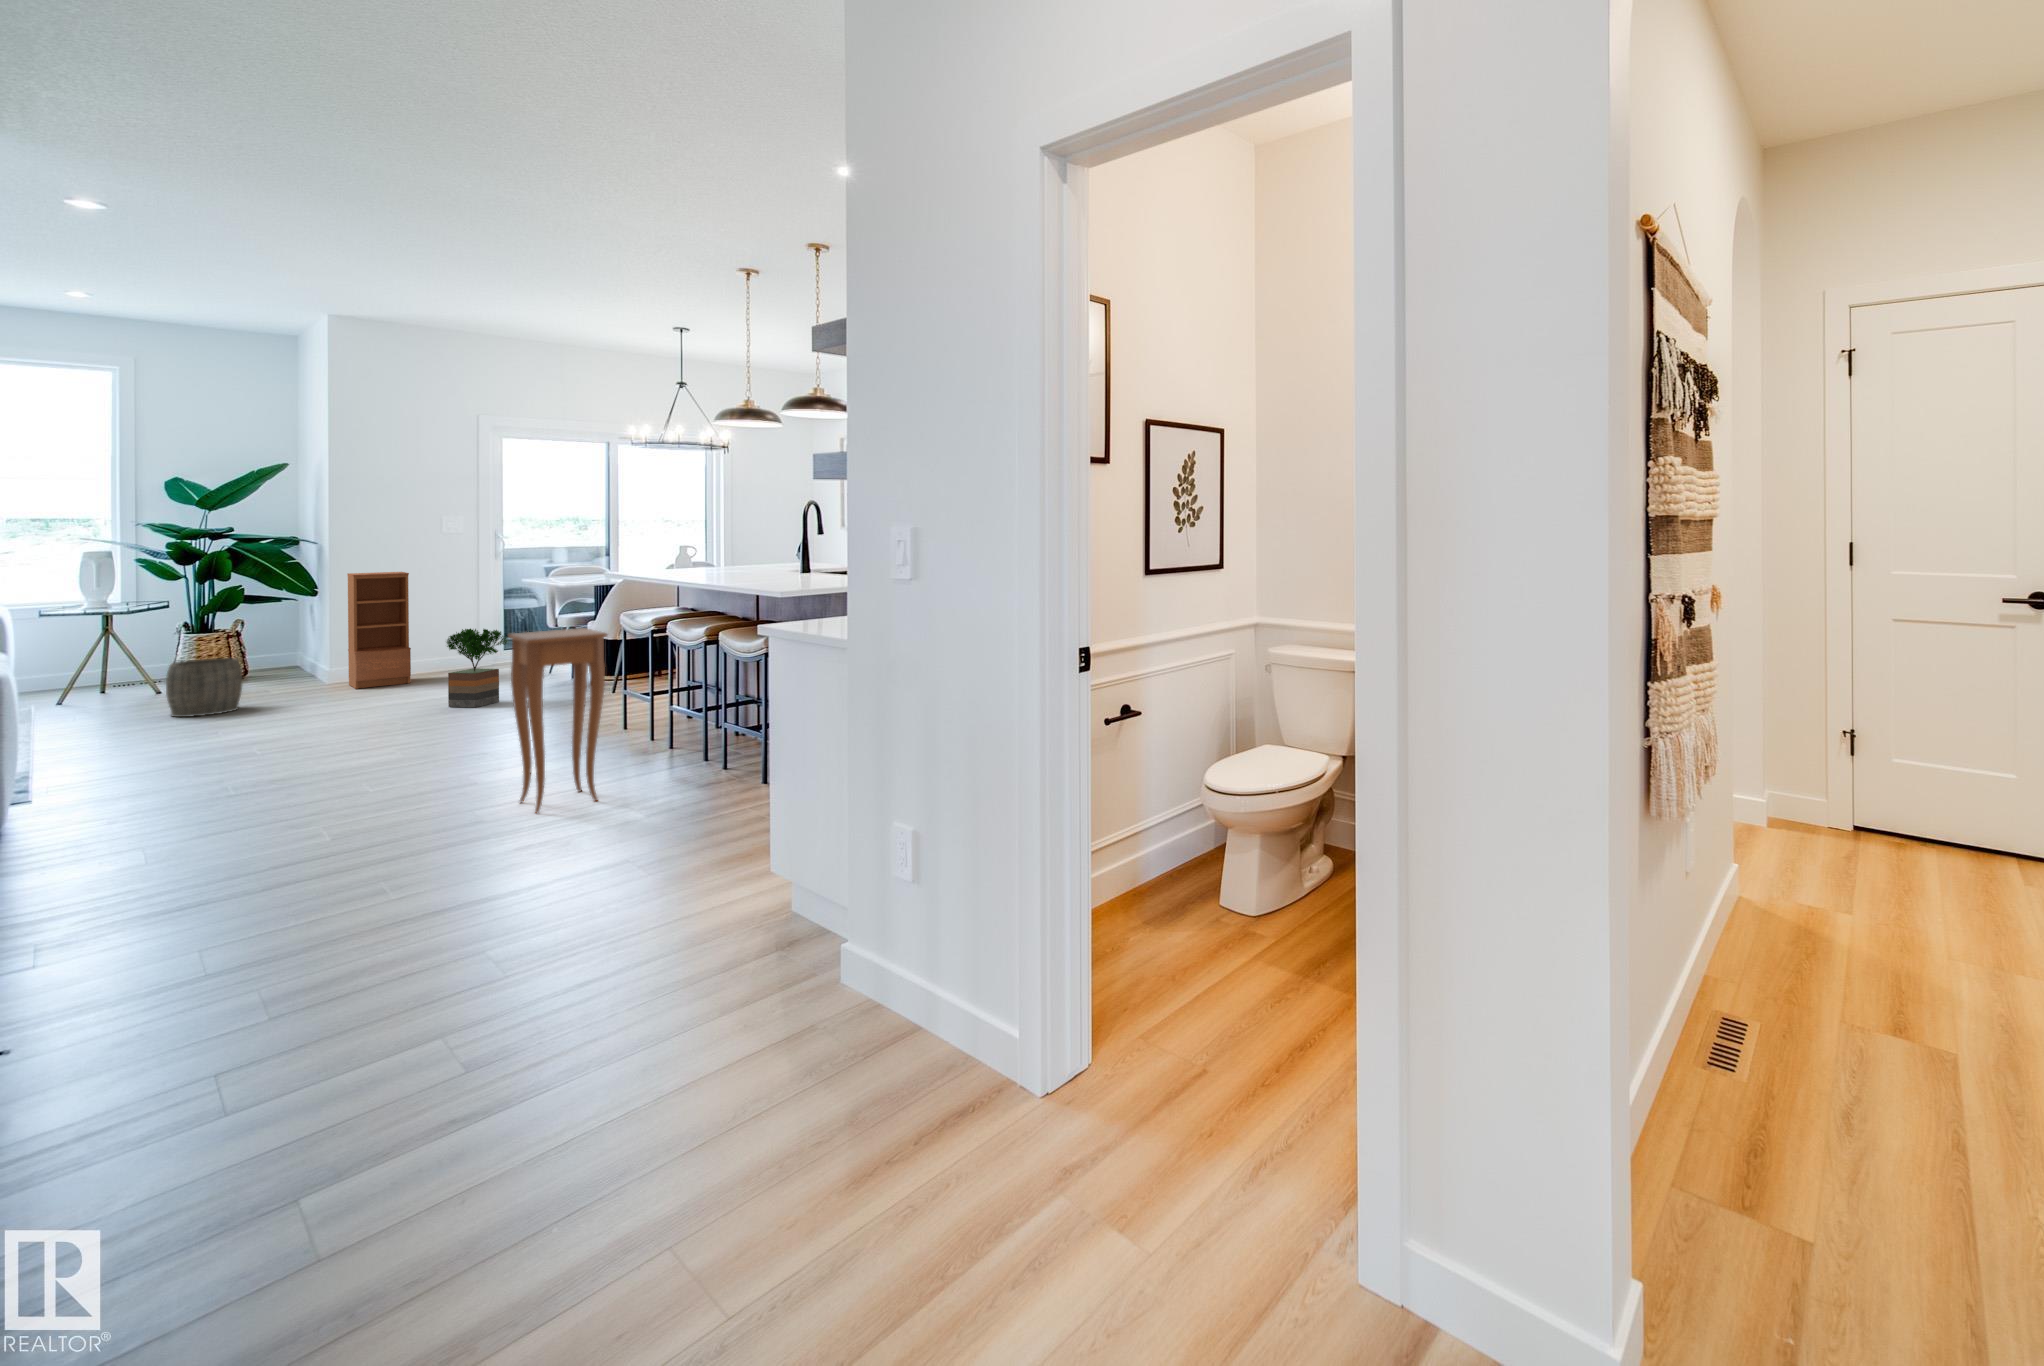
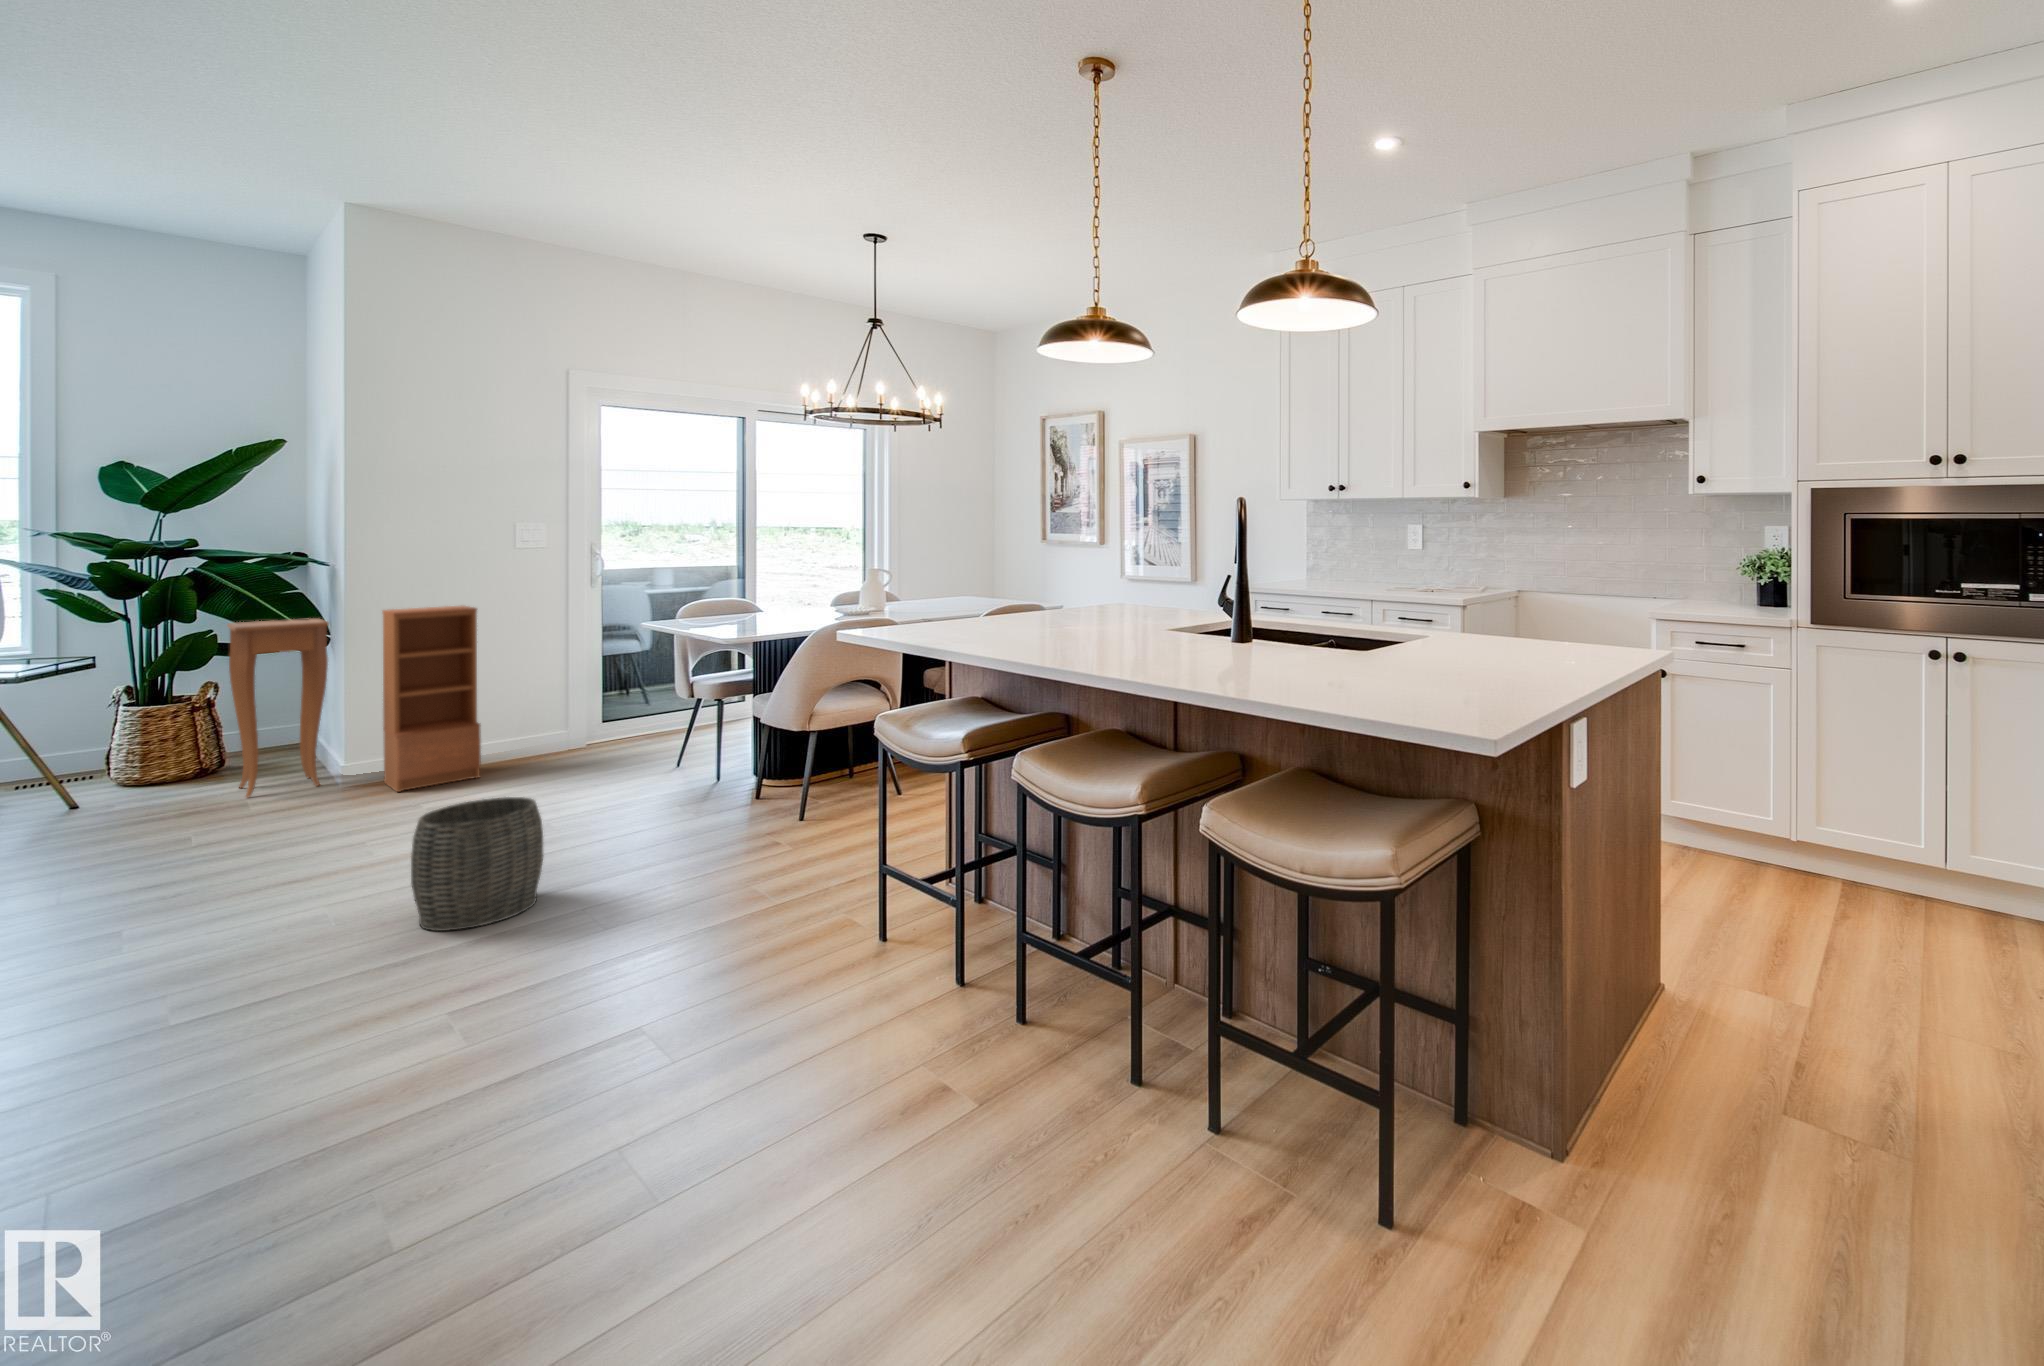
potted tree: present [446,628,507,707] -> none [559,700,659,834]
side table: present [508,628,607,813] -> present [227,618,329,797]
woven basket: present [166,658,242,717] -> present [411,797,543,931]

